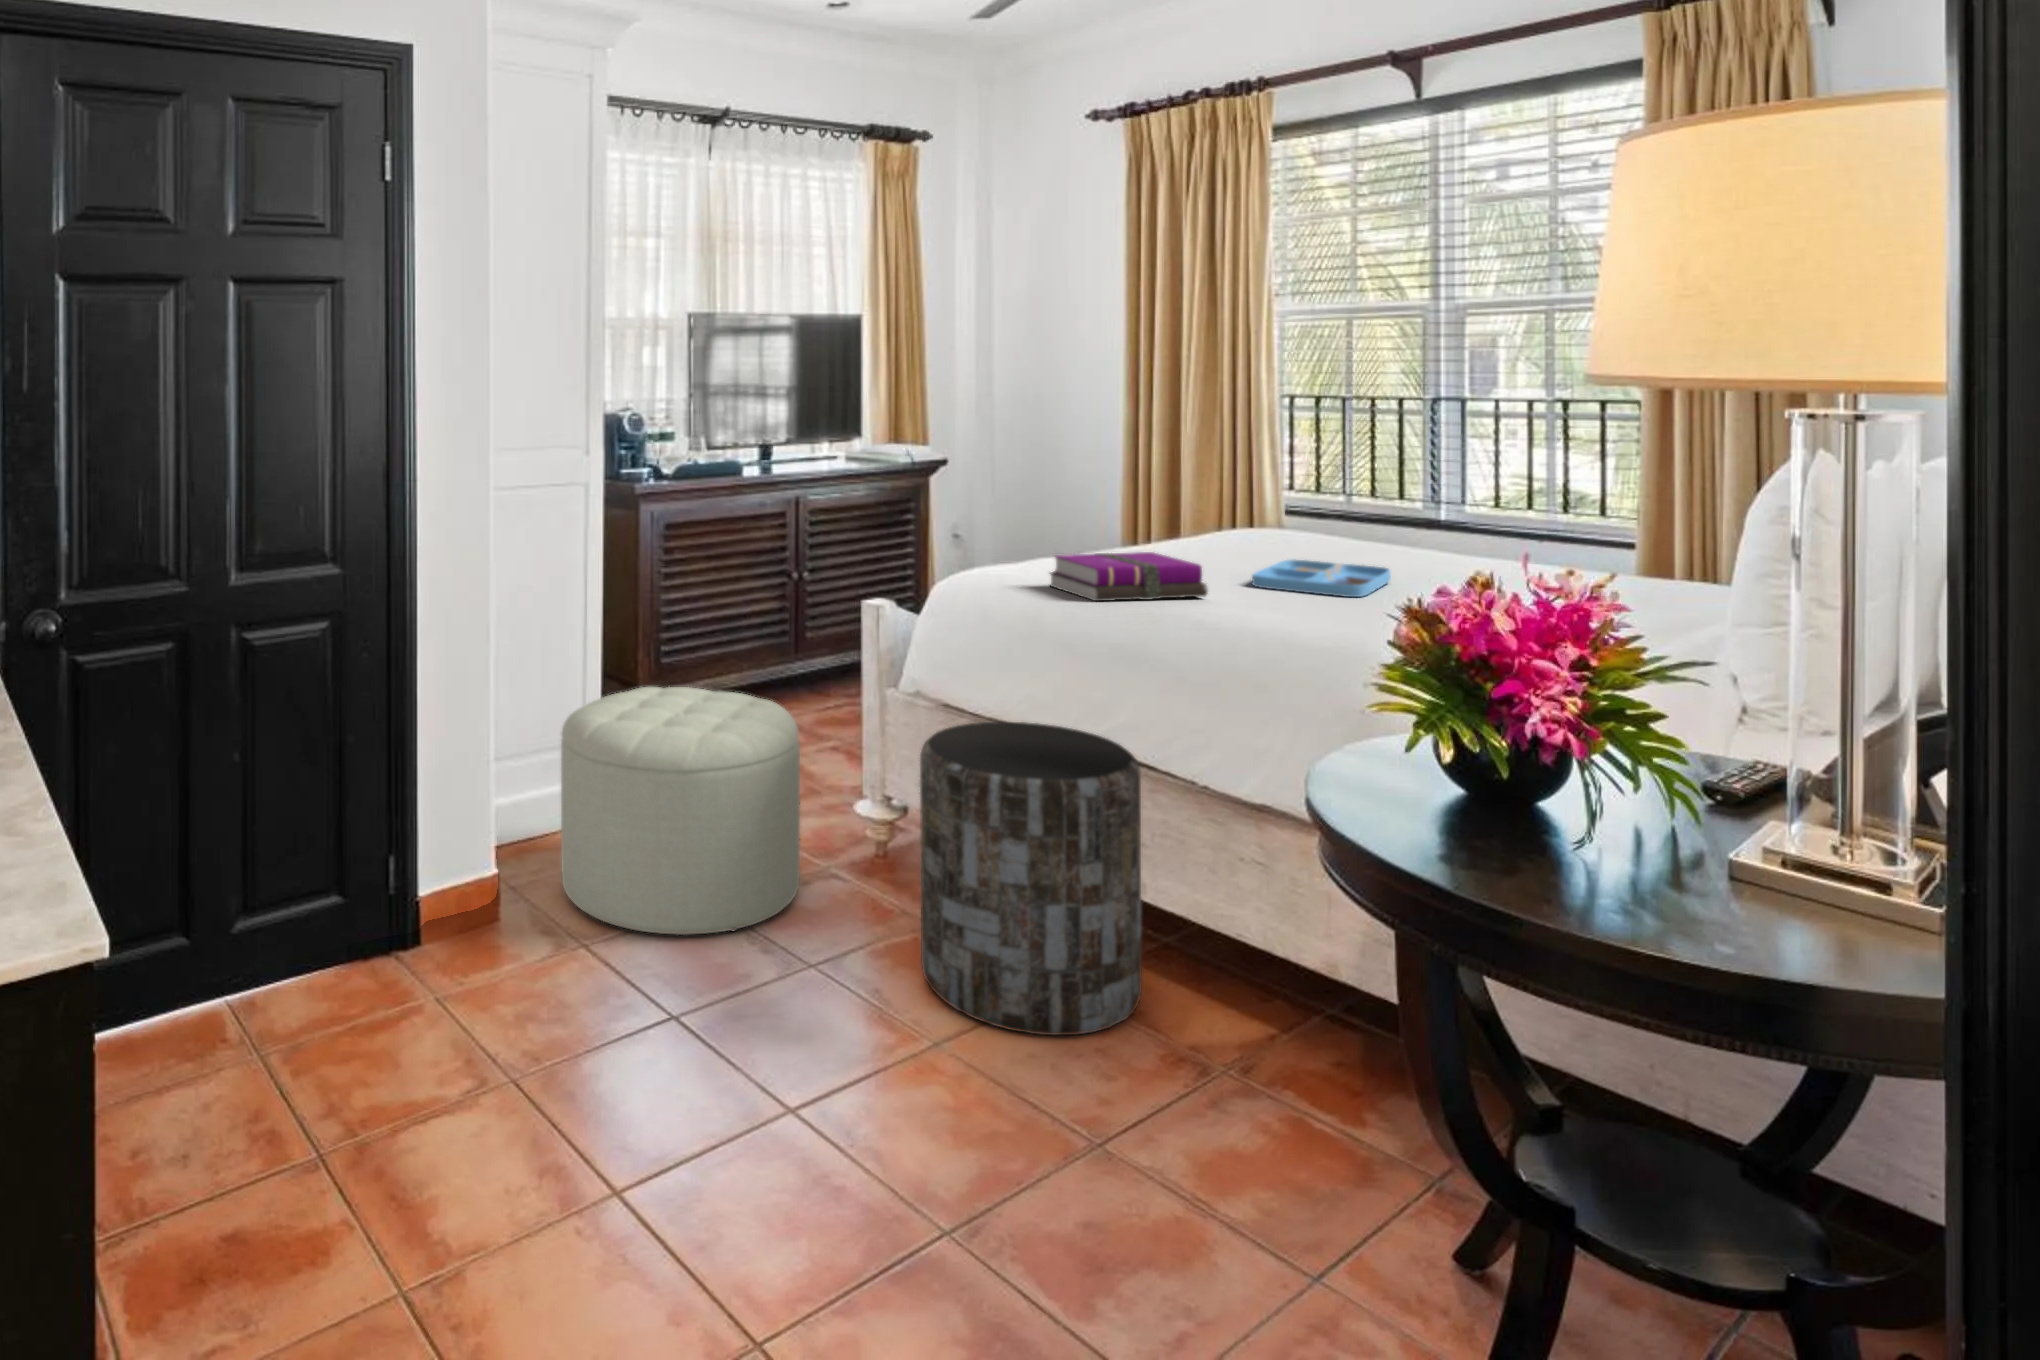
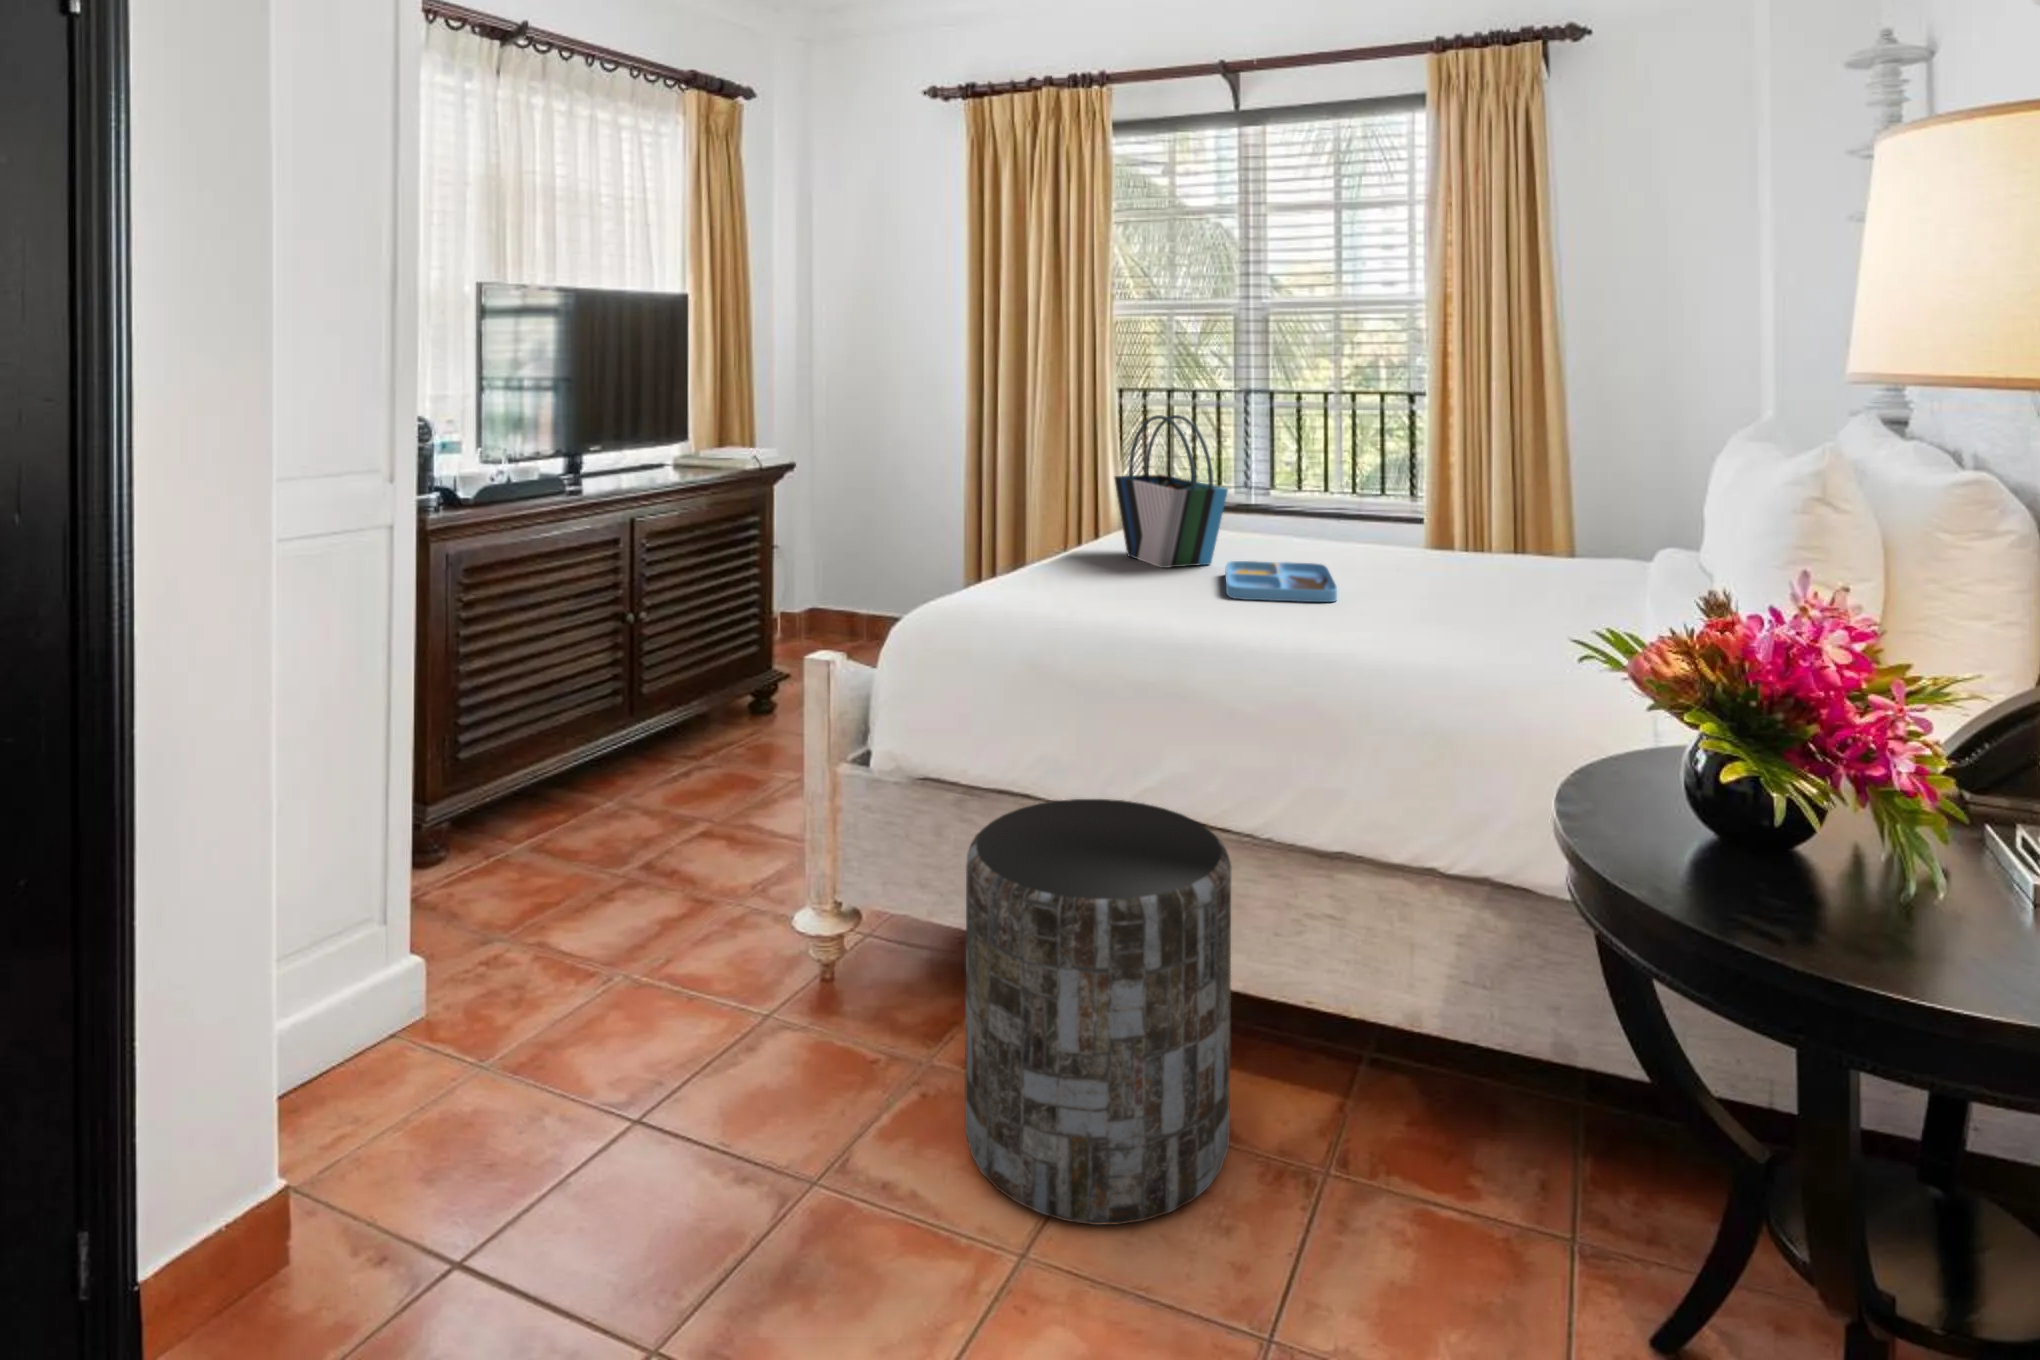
tote bag: none [1201,418,1295,564] -> present [1115,415,1228,568]
notebook: present [1050,552,1208,601] -> none [1052,571,1222,642]
ottoman: present [561,687,800,935] -> none [394,810,761,1228]

